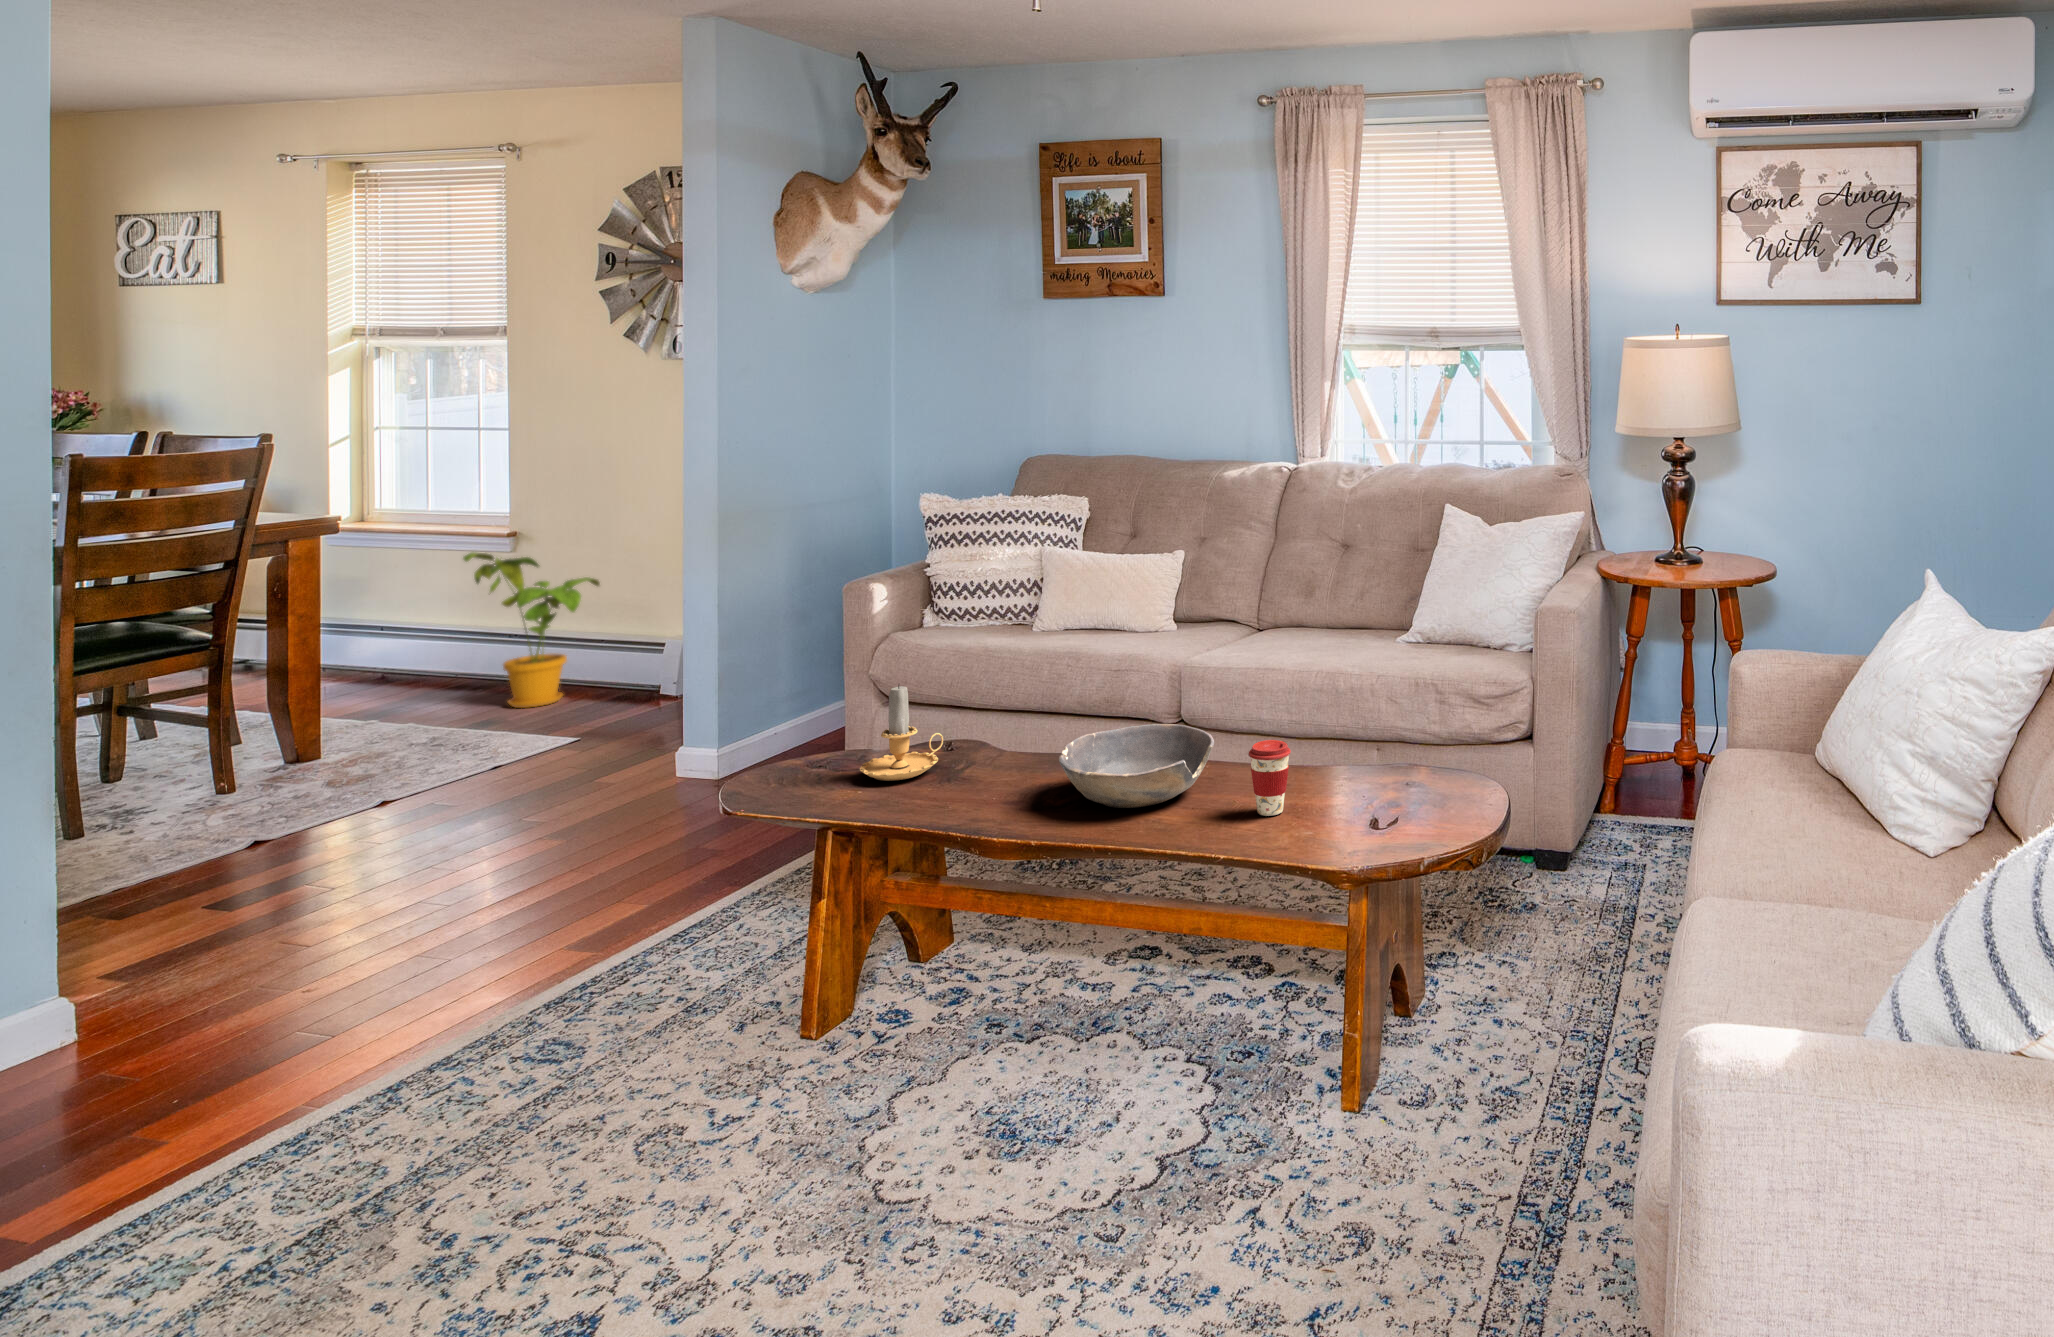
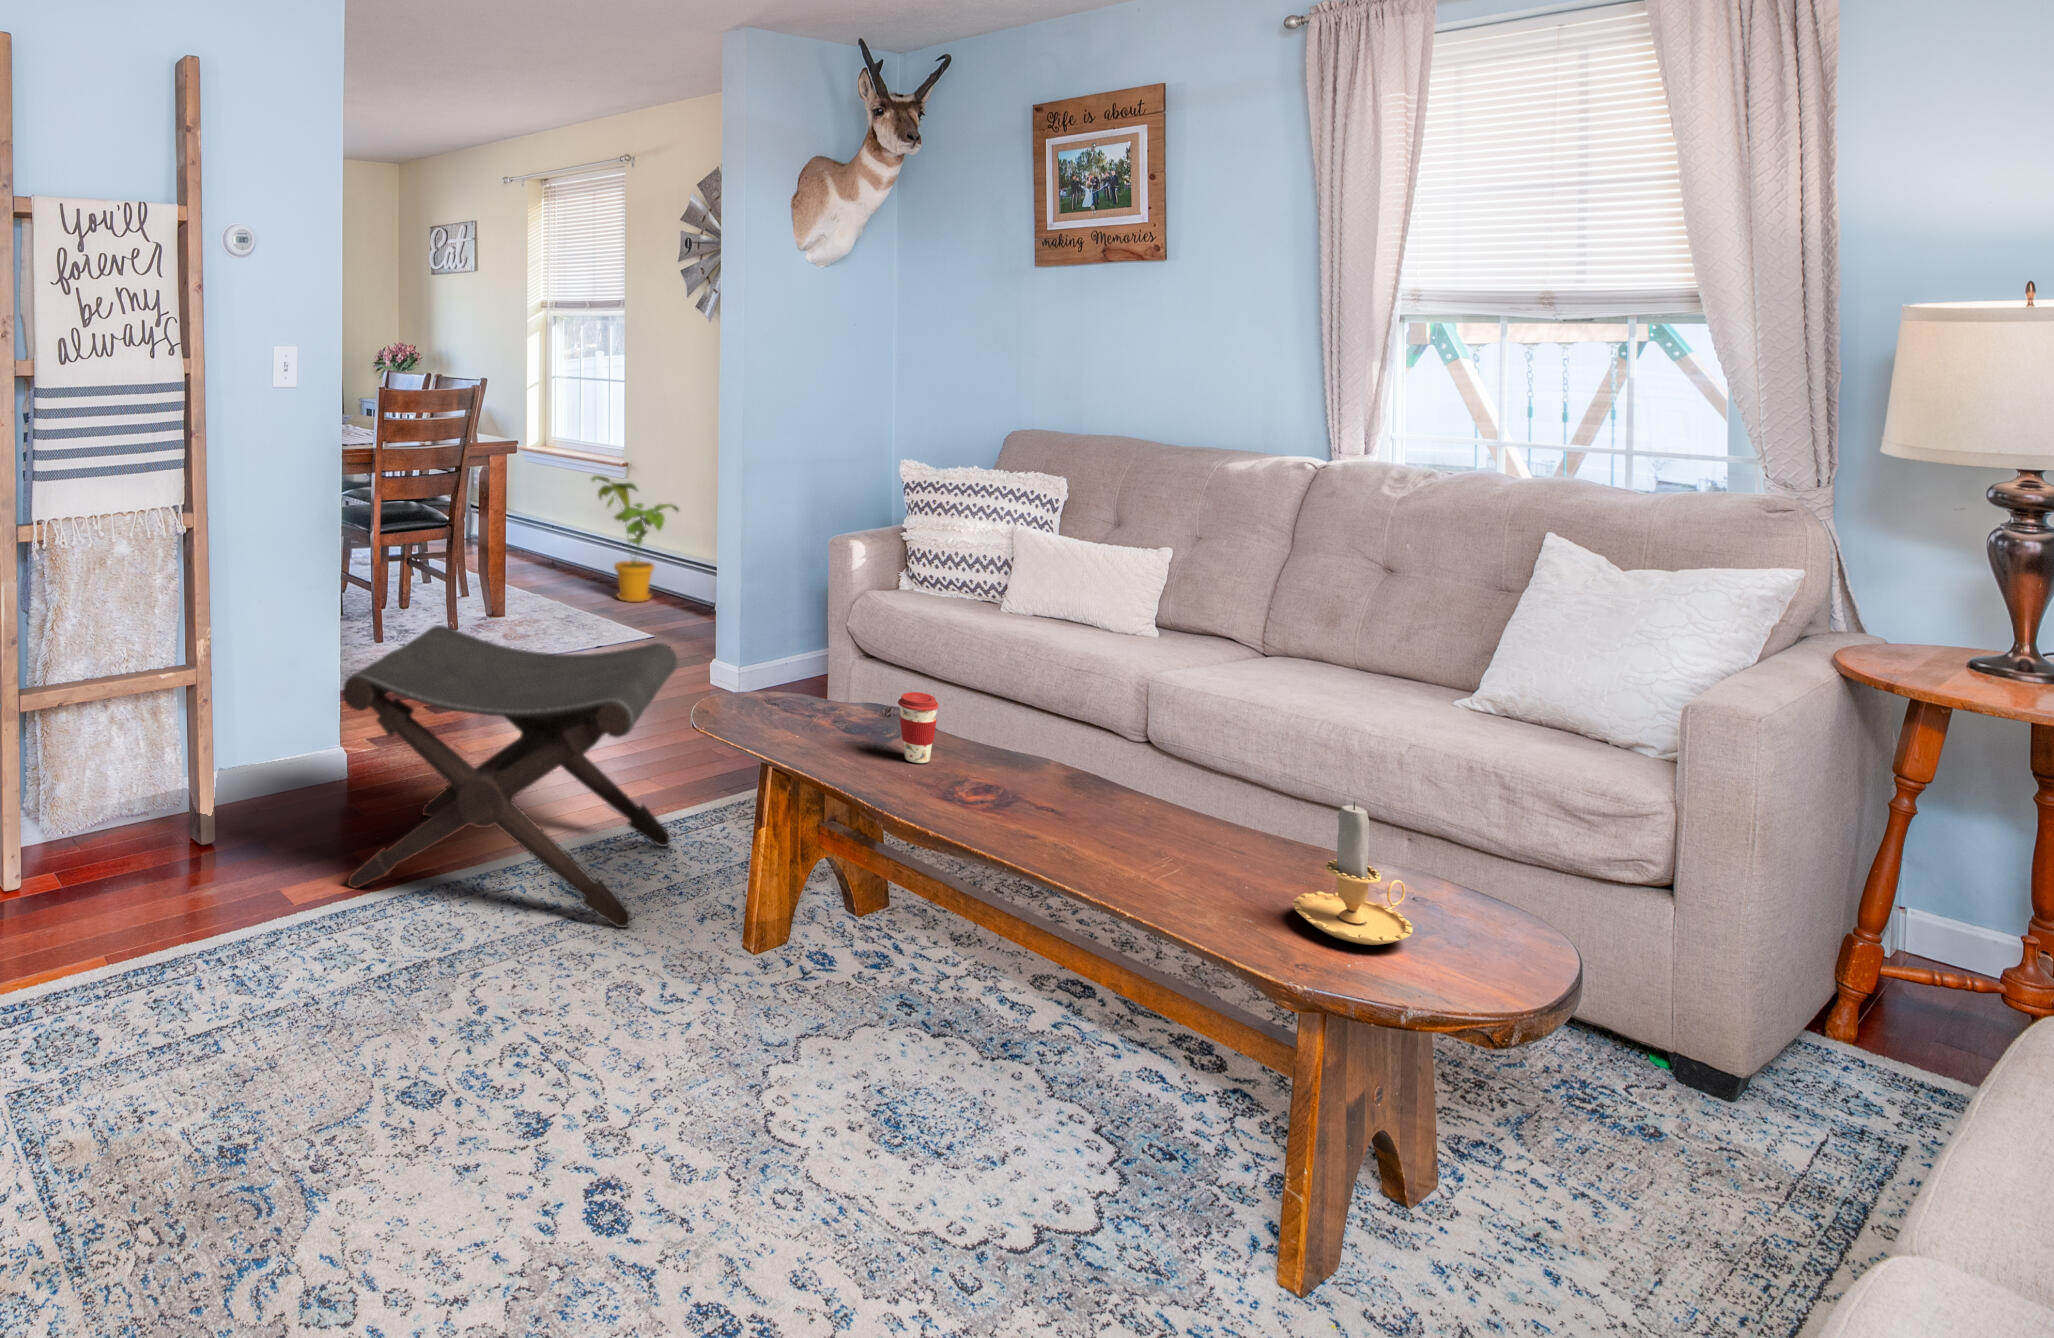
candle: present [860,685,943,781] -> present [1293,801,1413,945]
bowl: present [1059,724,1214,808] -> none [972,734,1151,830]
footstool: none [135,730,682,1177] -> present [343,625,677,928]
coffee cup: present [1248,740,1291,816] -> present [898,692,939,763]

